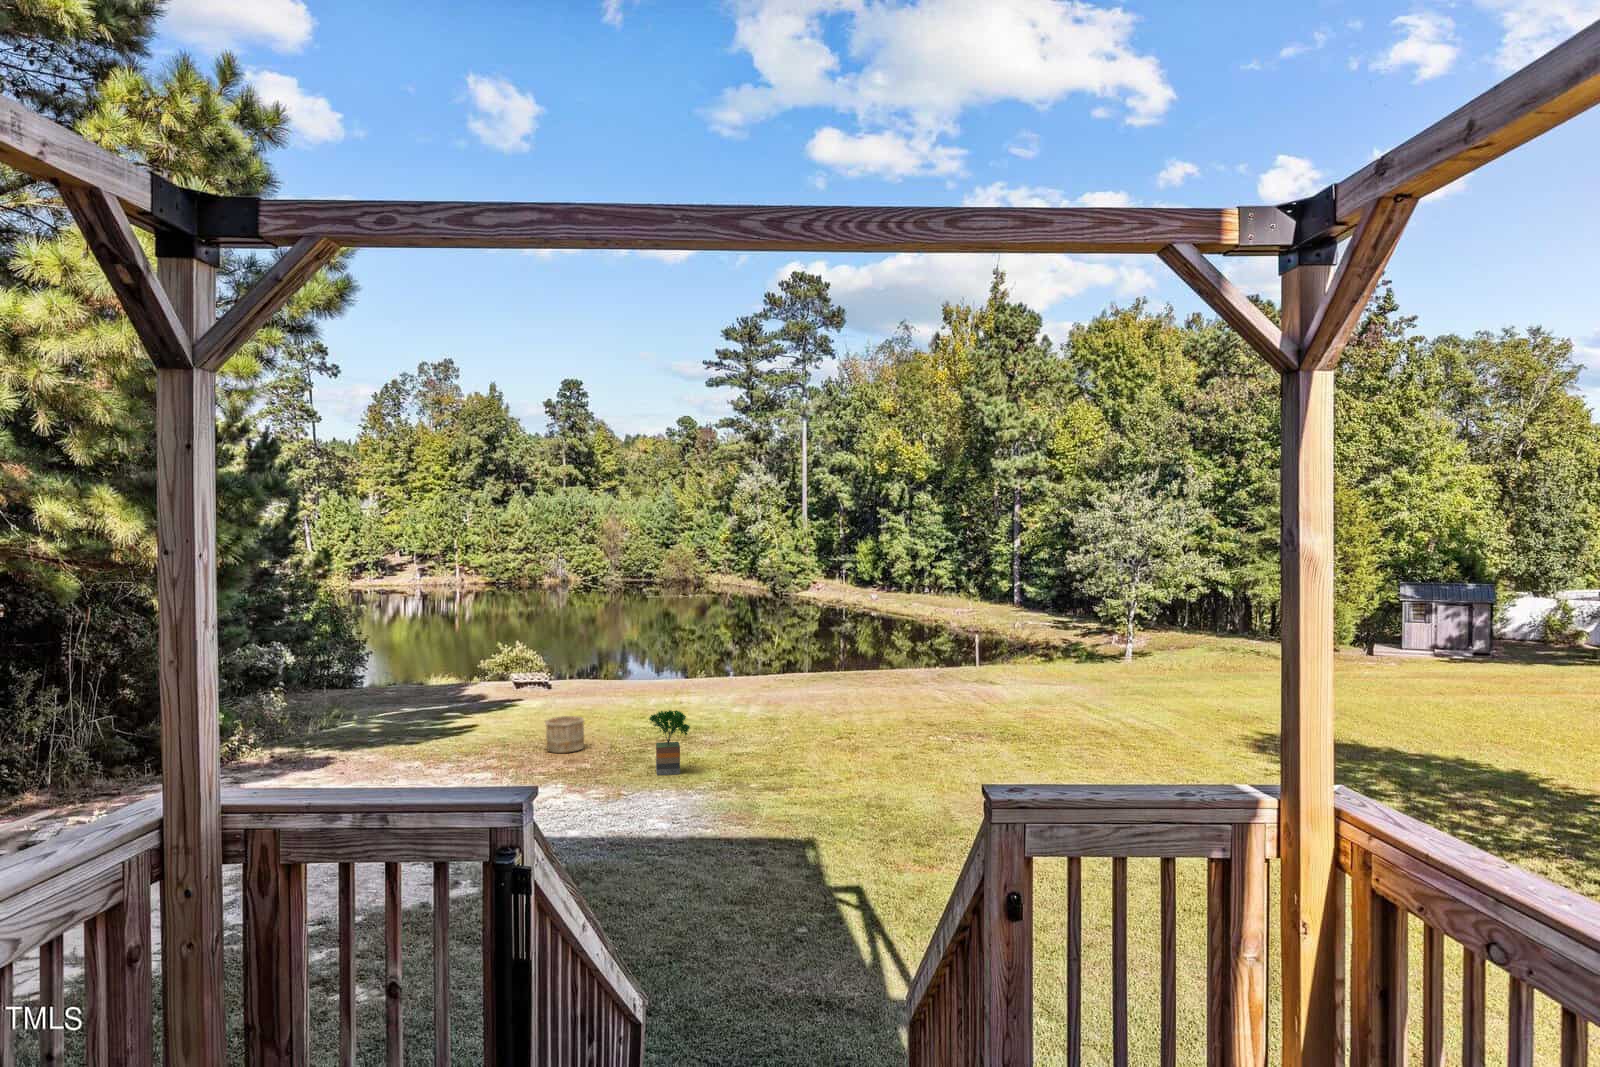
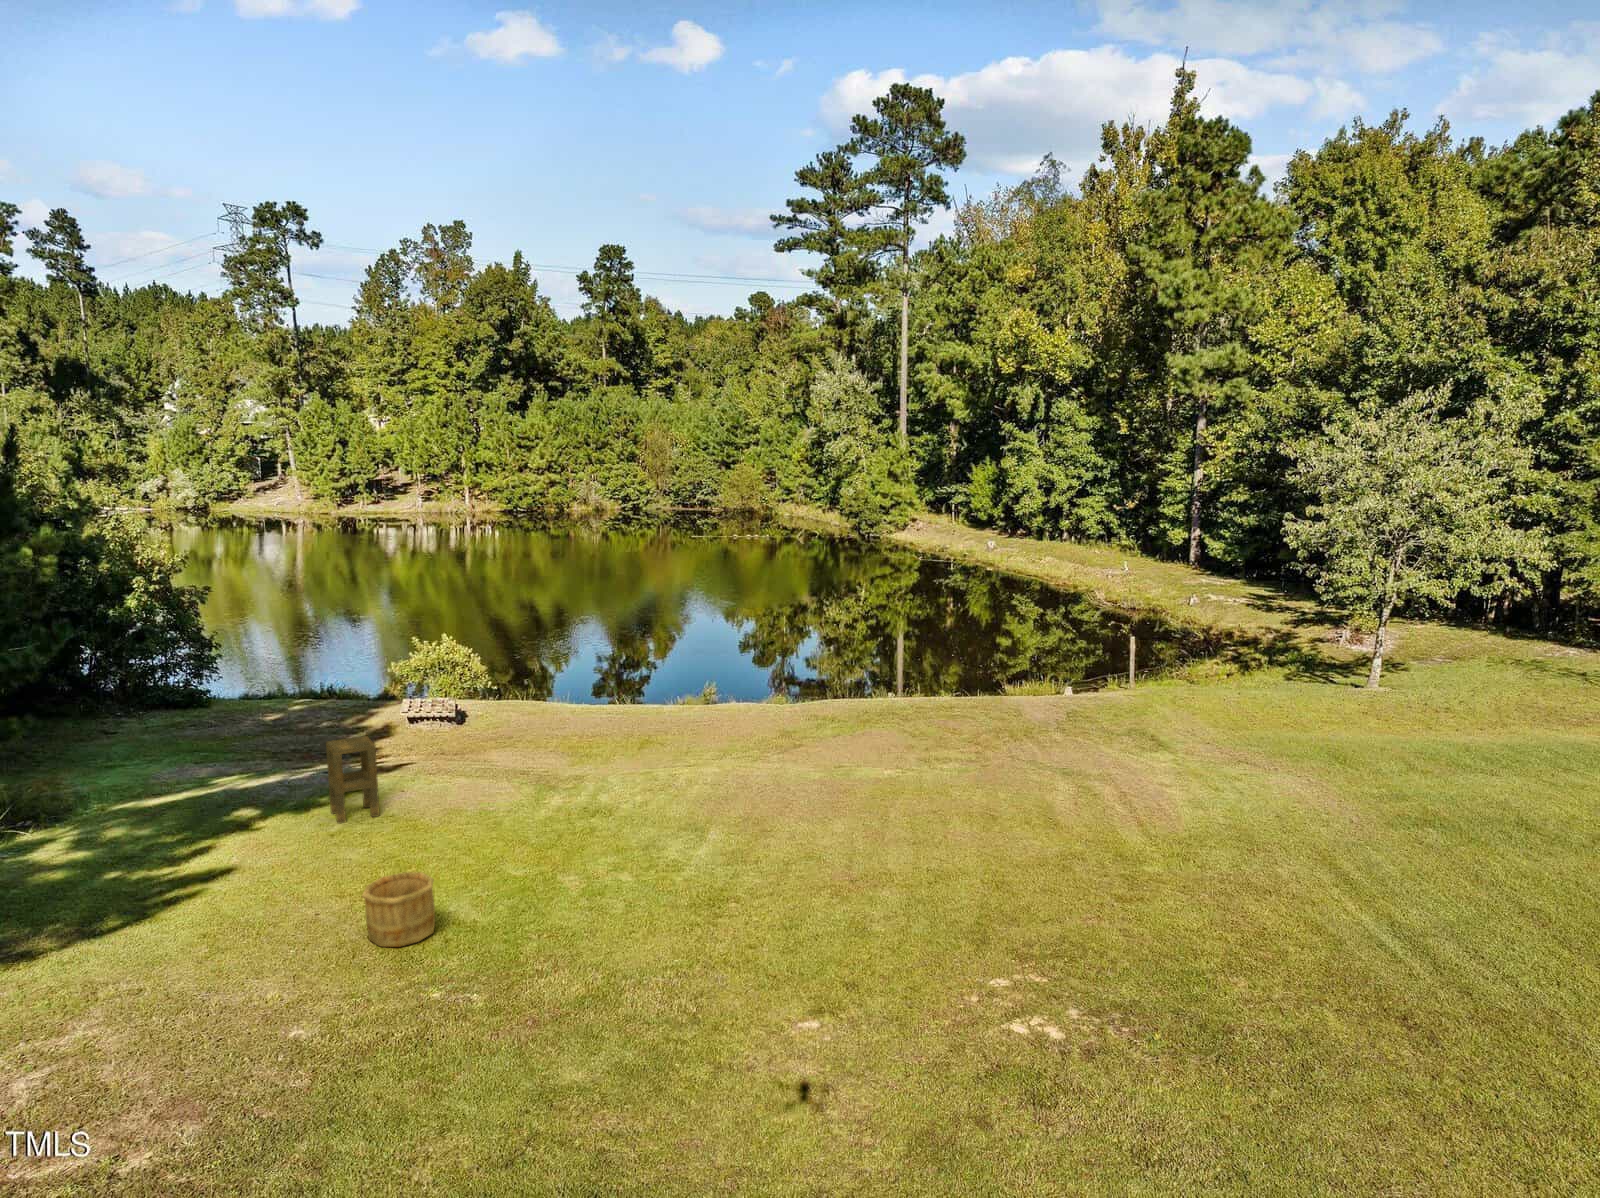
side table: none [479,667,513,719] -> present [326,736,380,823]
potted tree: present [649,710,690,775] -> none [501,916,583,1044]

